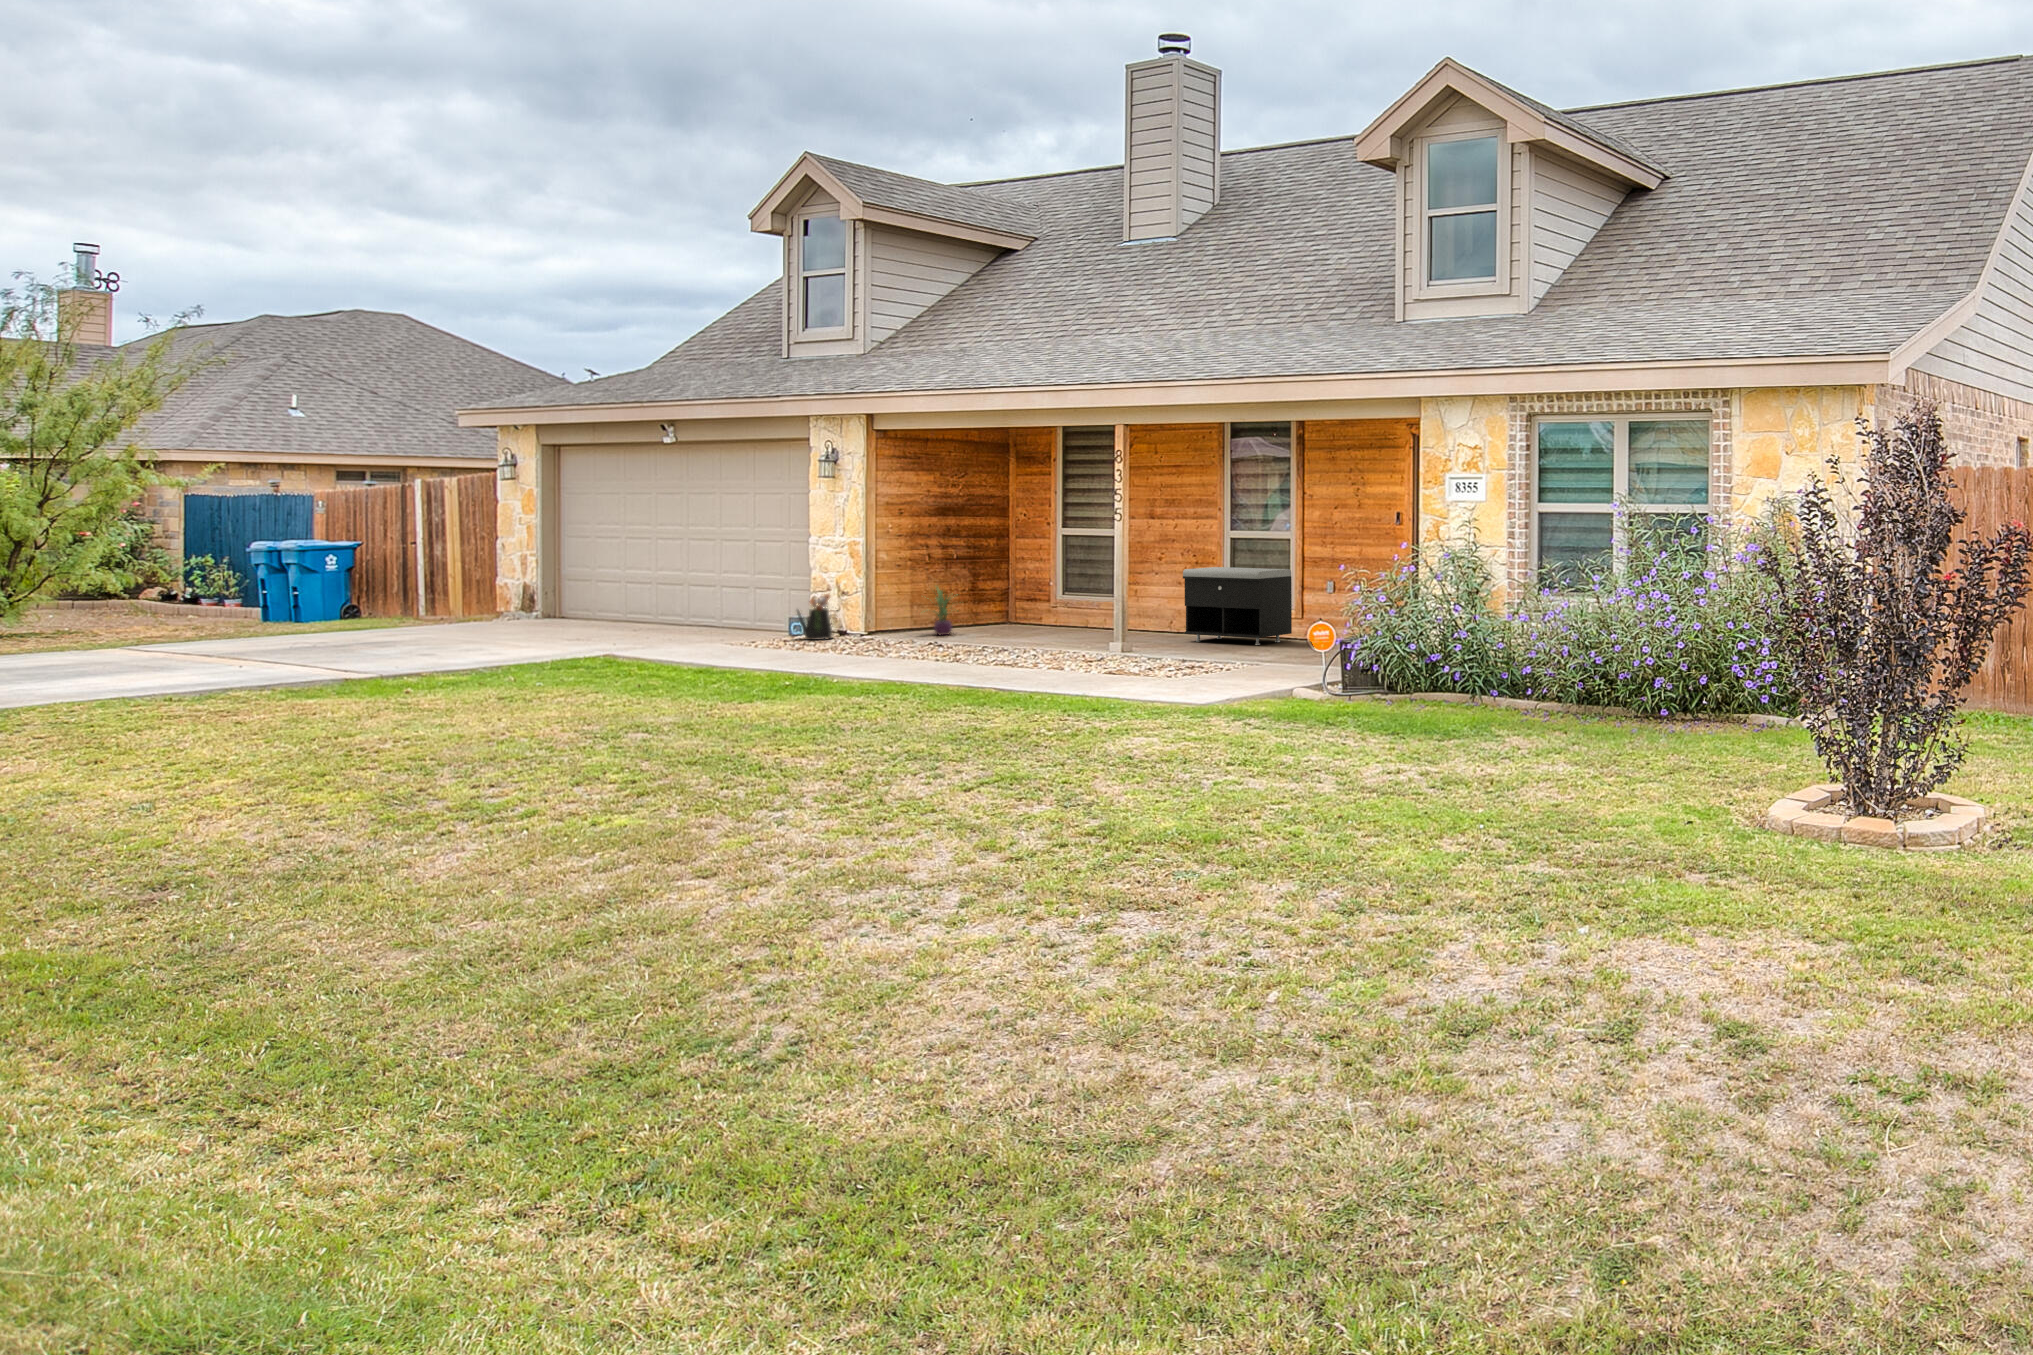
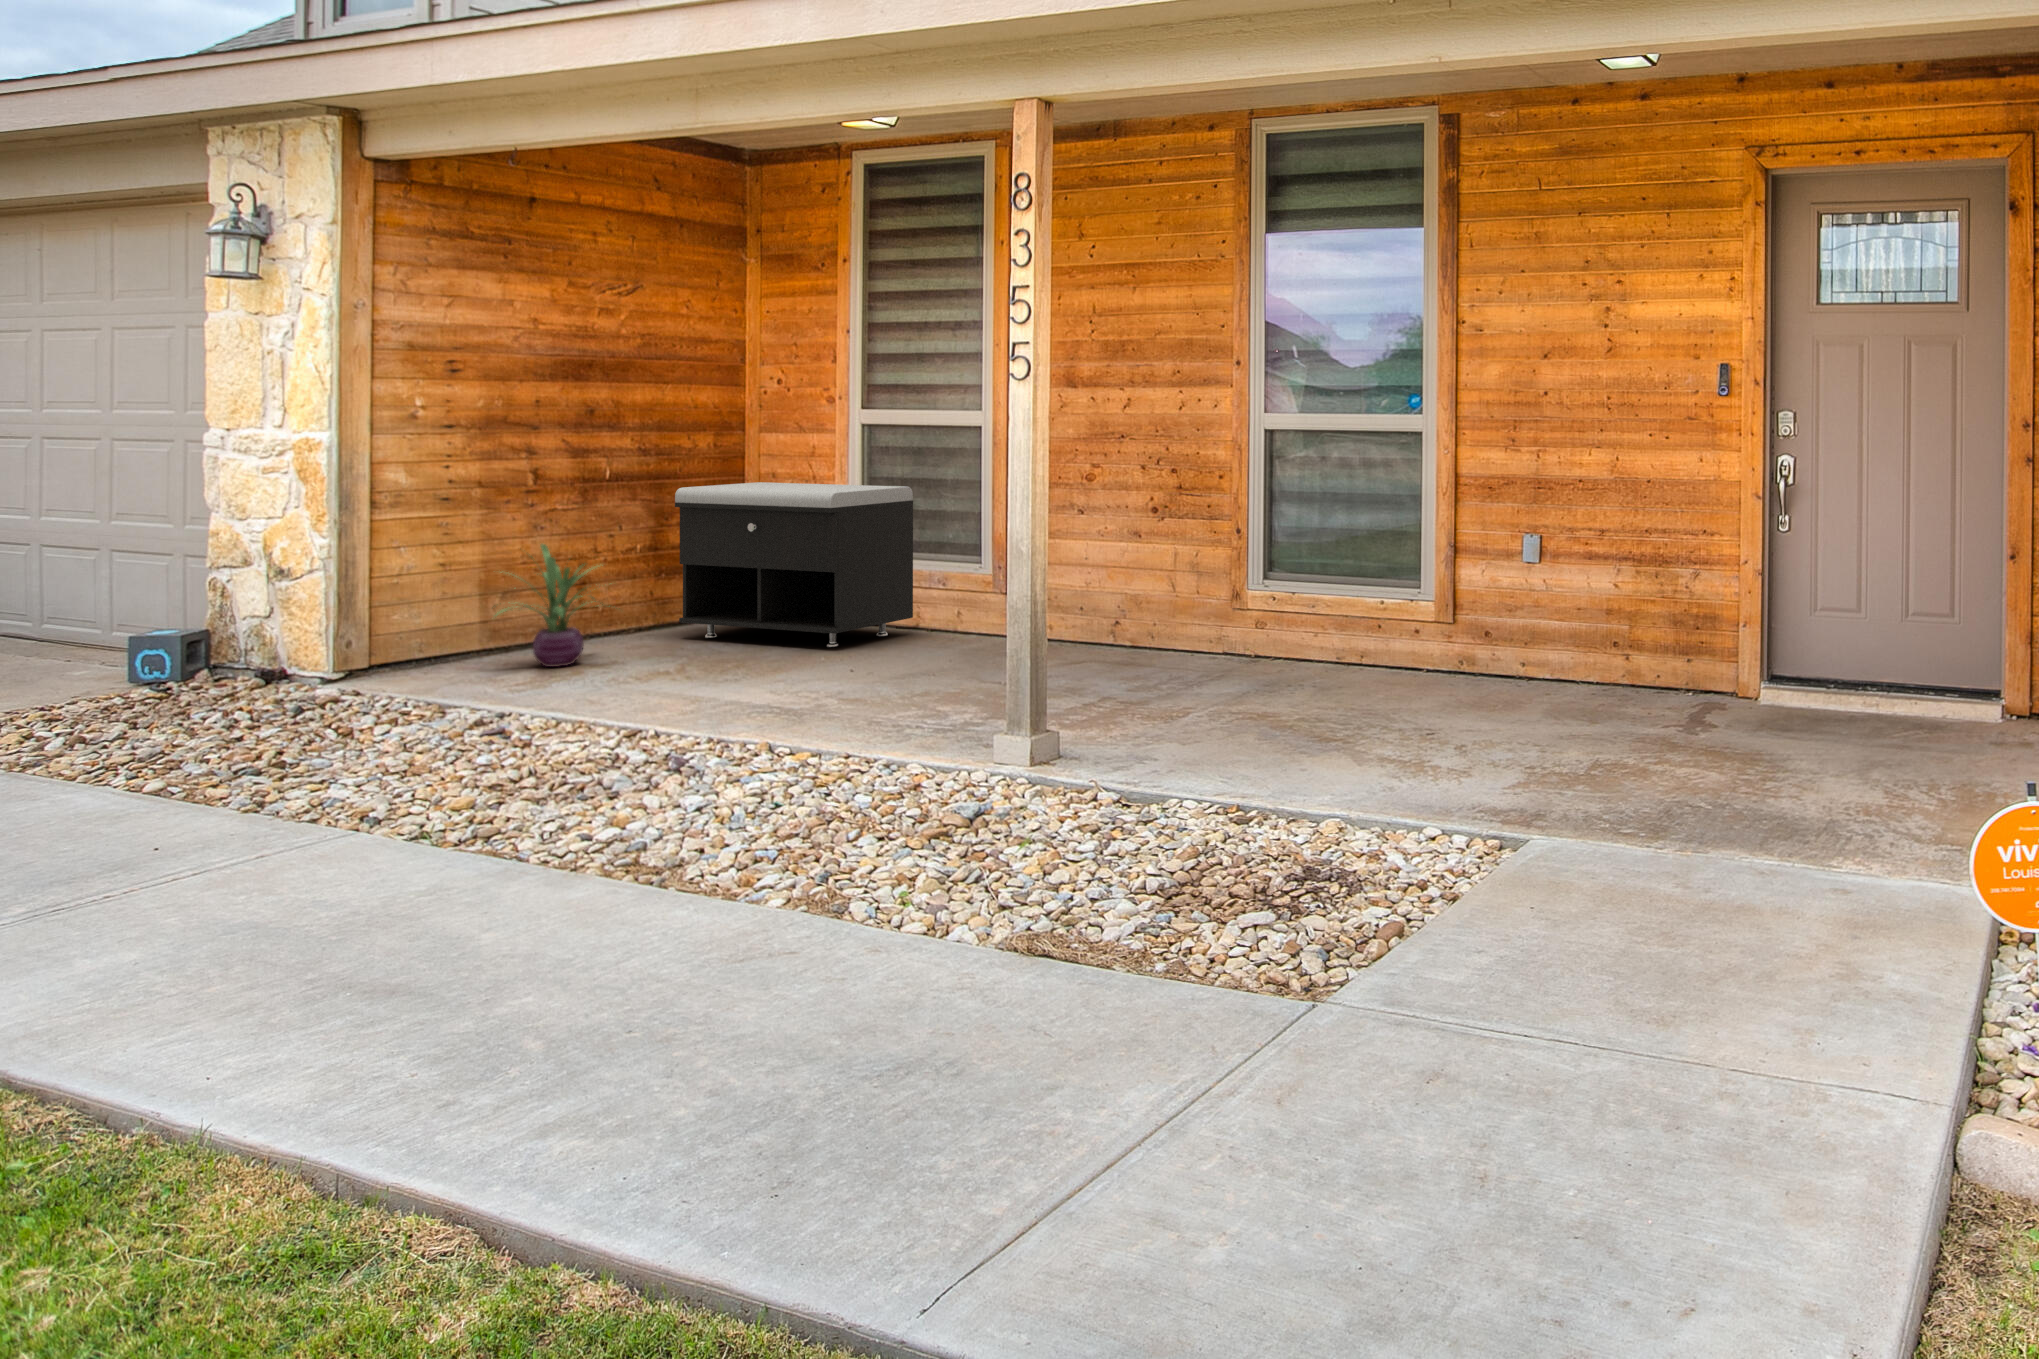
storage bench: present [1183,567,1292,645] -> present [675,482,913,647]
watering can: present [797,594,832,640] -> none [126,570,263,696]

